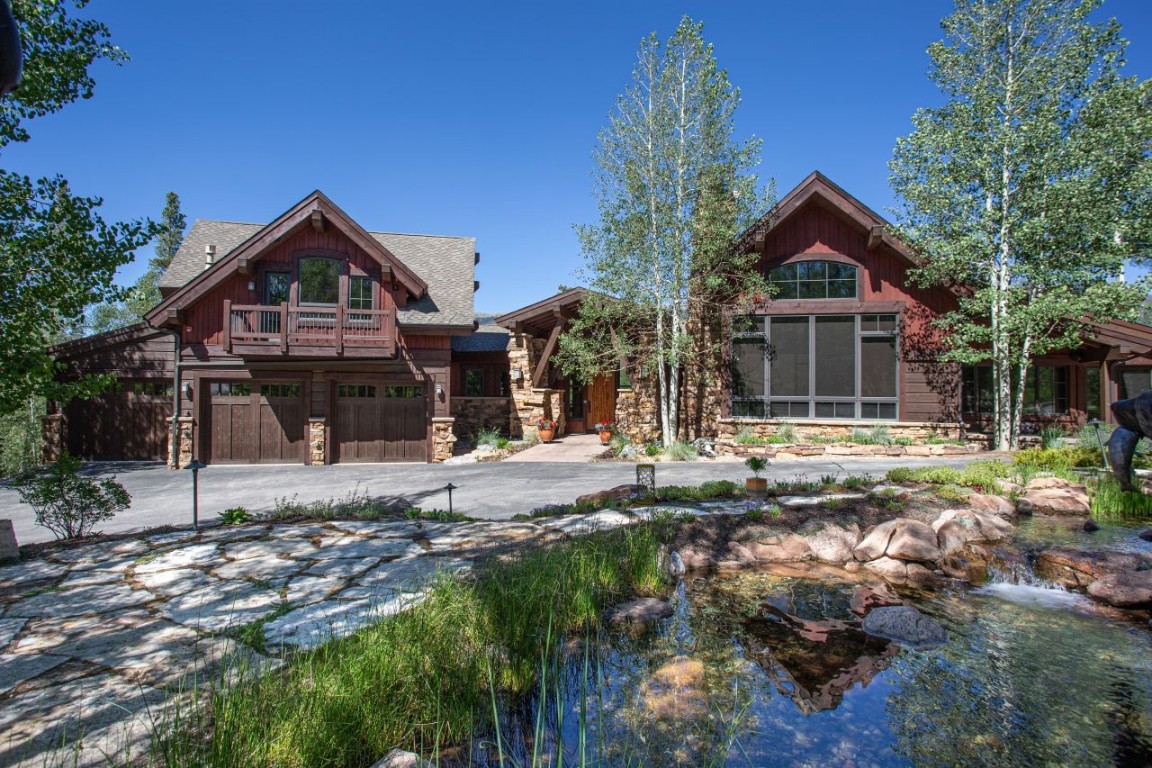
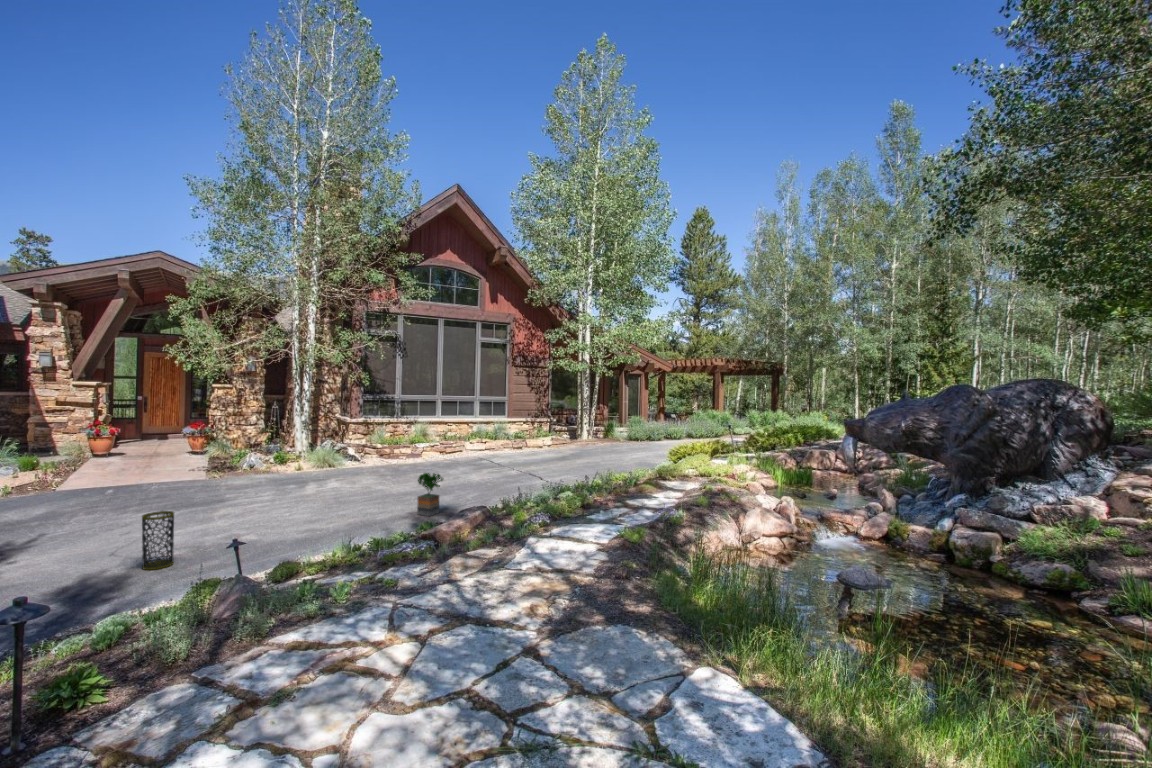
trash can: present [636,464,655,504] -> present [142,511,174,570]

